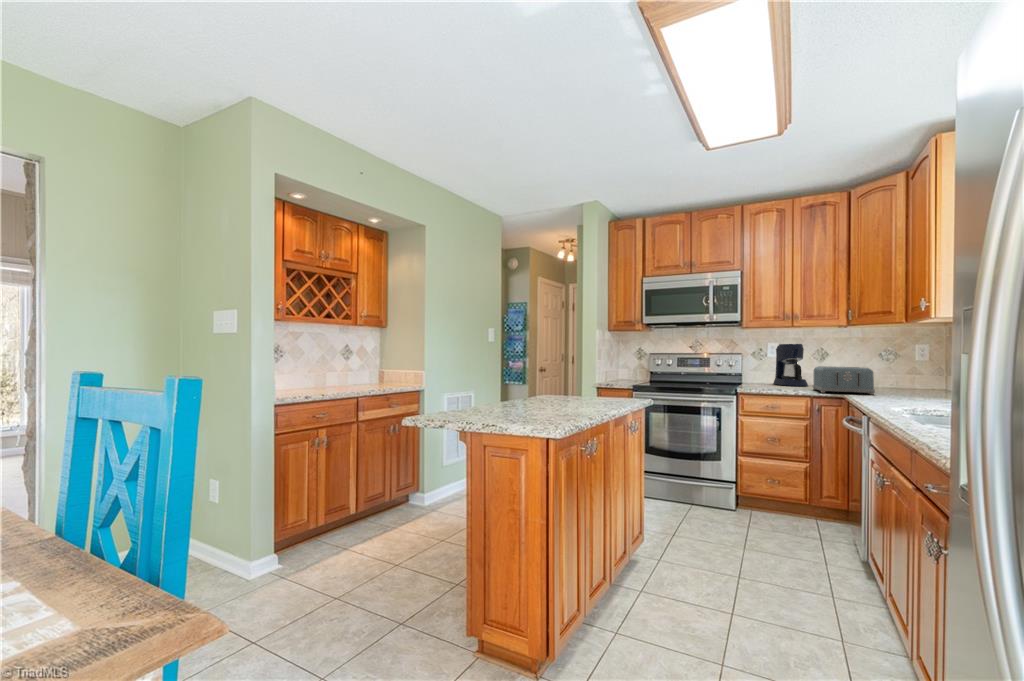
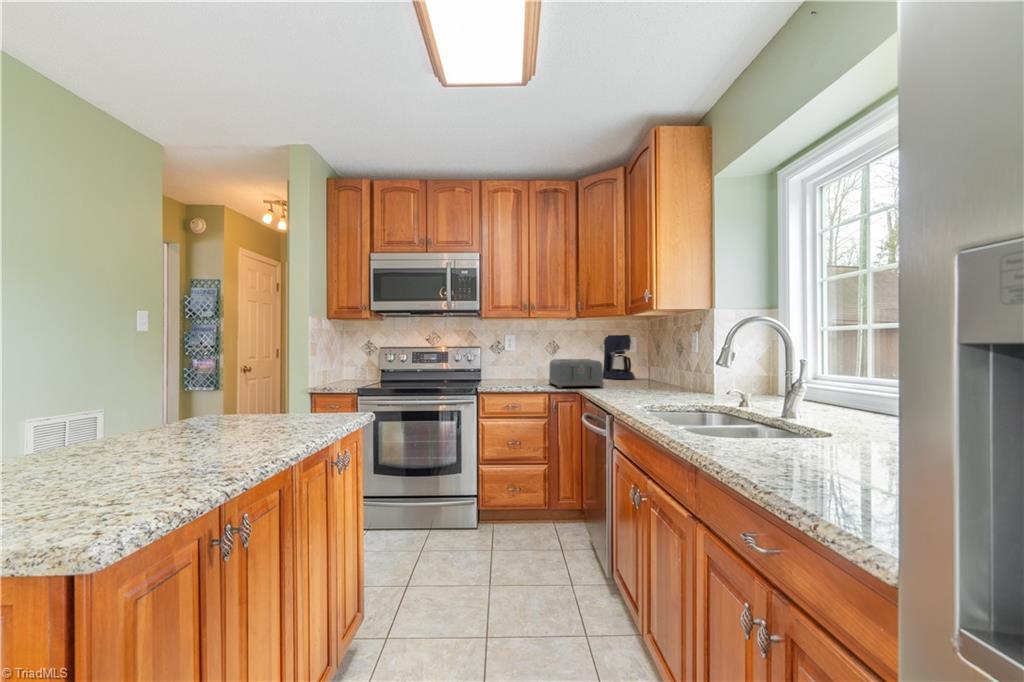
coffee maker: present [773,344,808,386] -> present [603,335,635,379]

